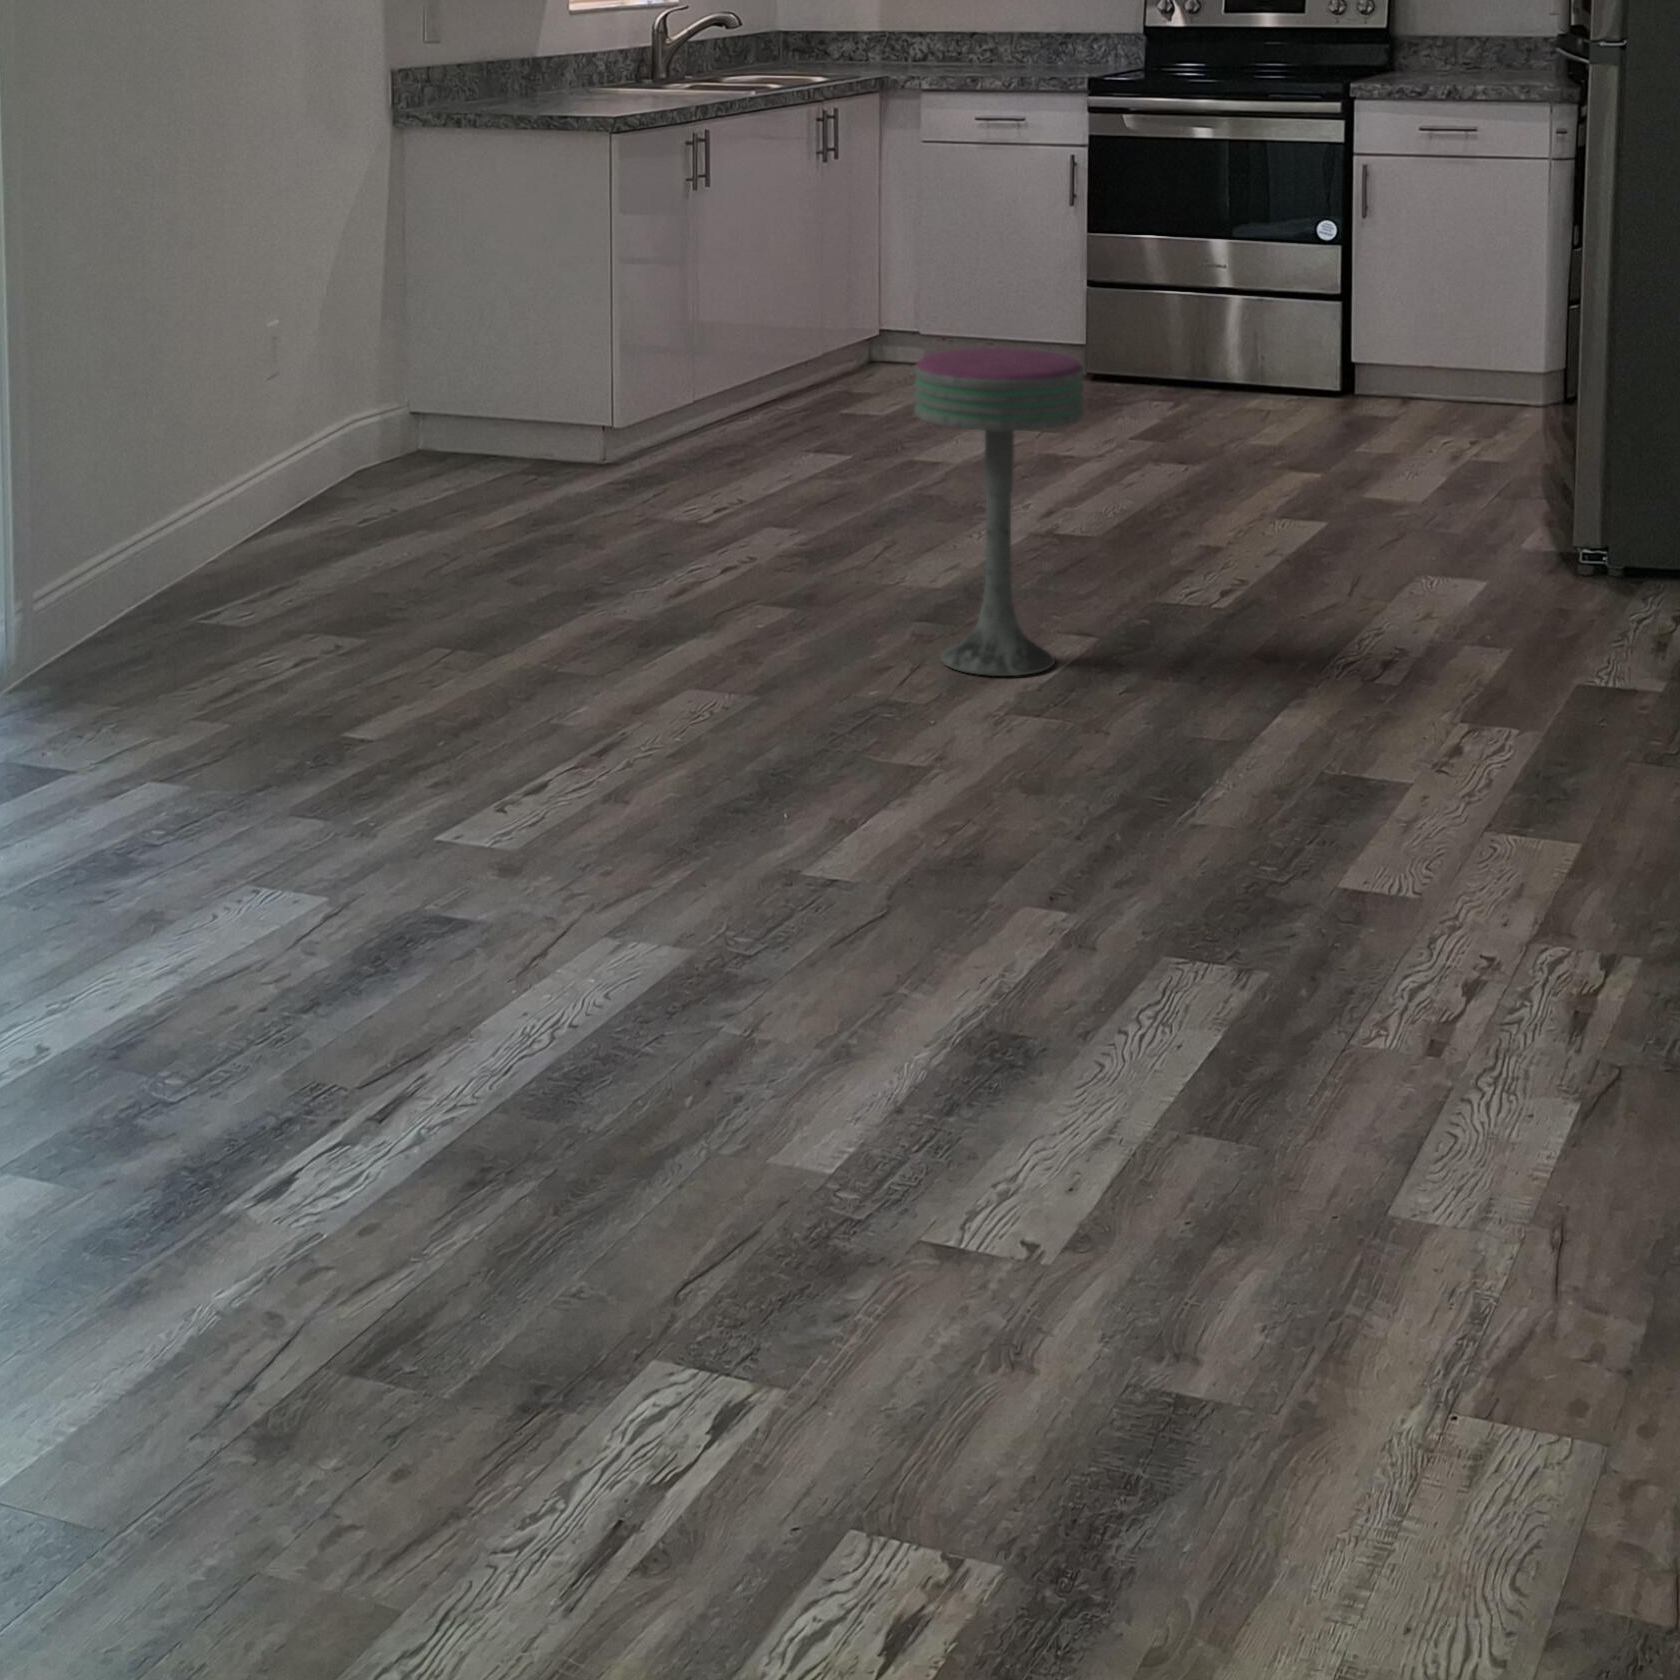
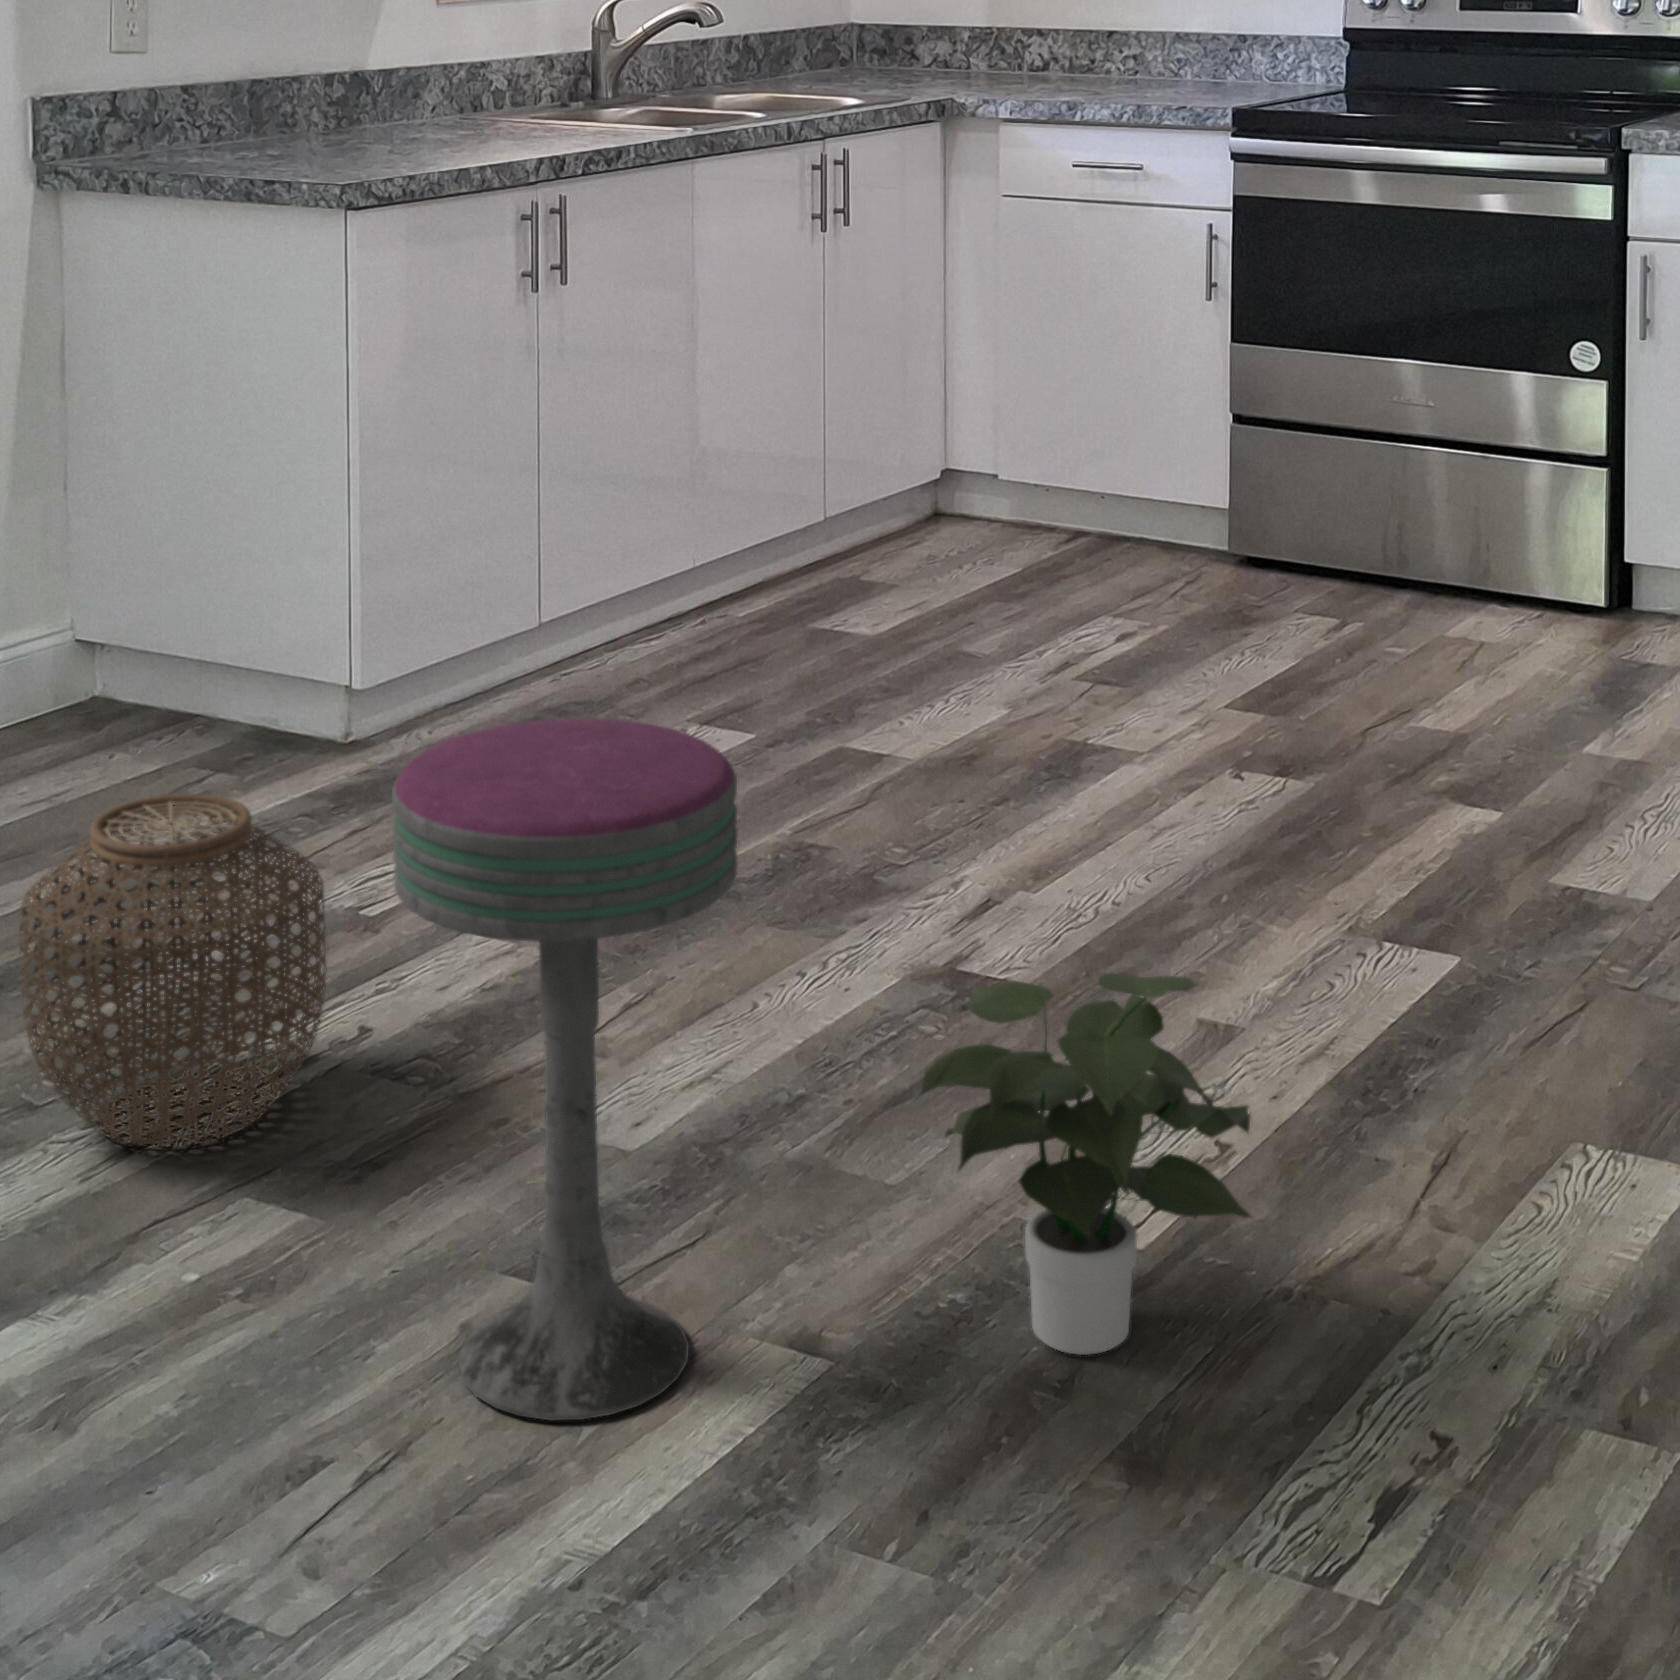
woven basket: none [621,430,782,612] -> present [19,794,326,1147]
potted plant: none [1148,469,1326,651] -> present [917,973,1251,1355]

